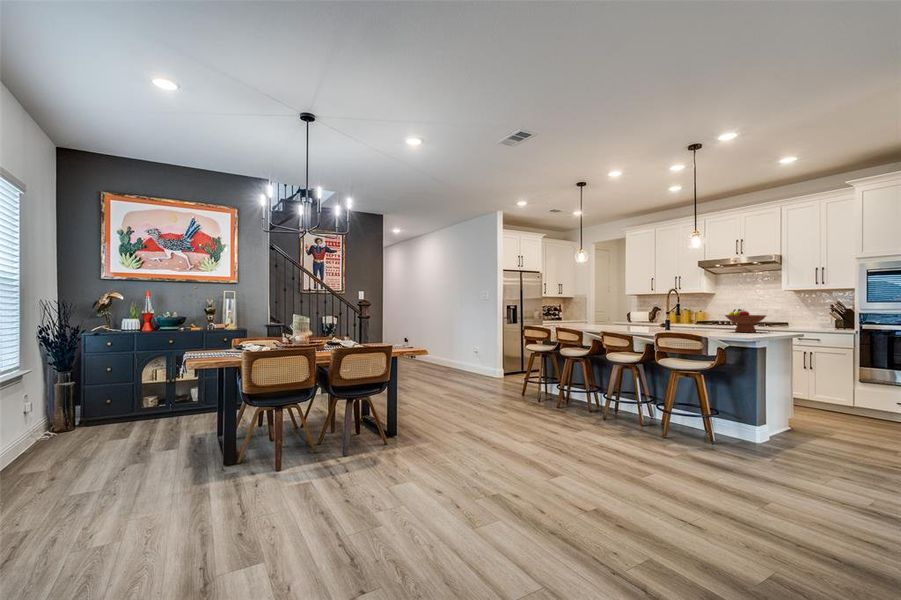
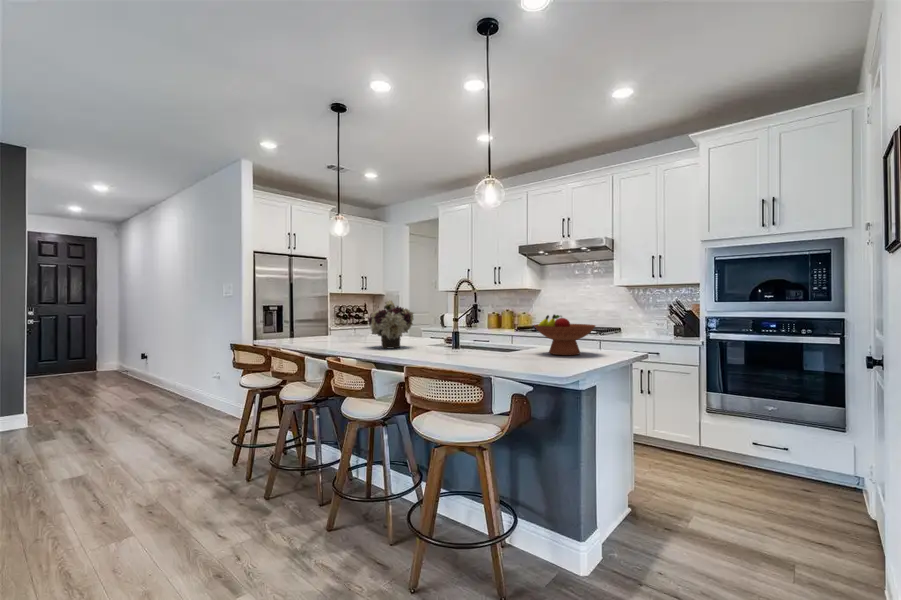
flower arrangement: none [608,301,639,329] -> present [368,300,413,348]

